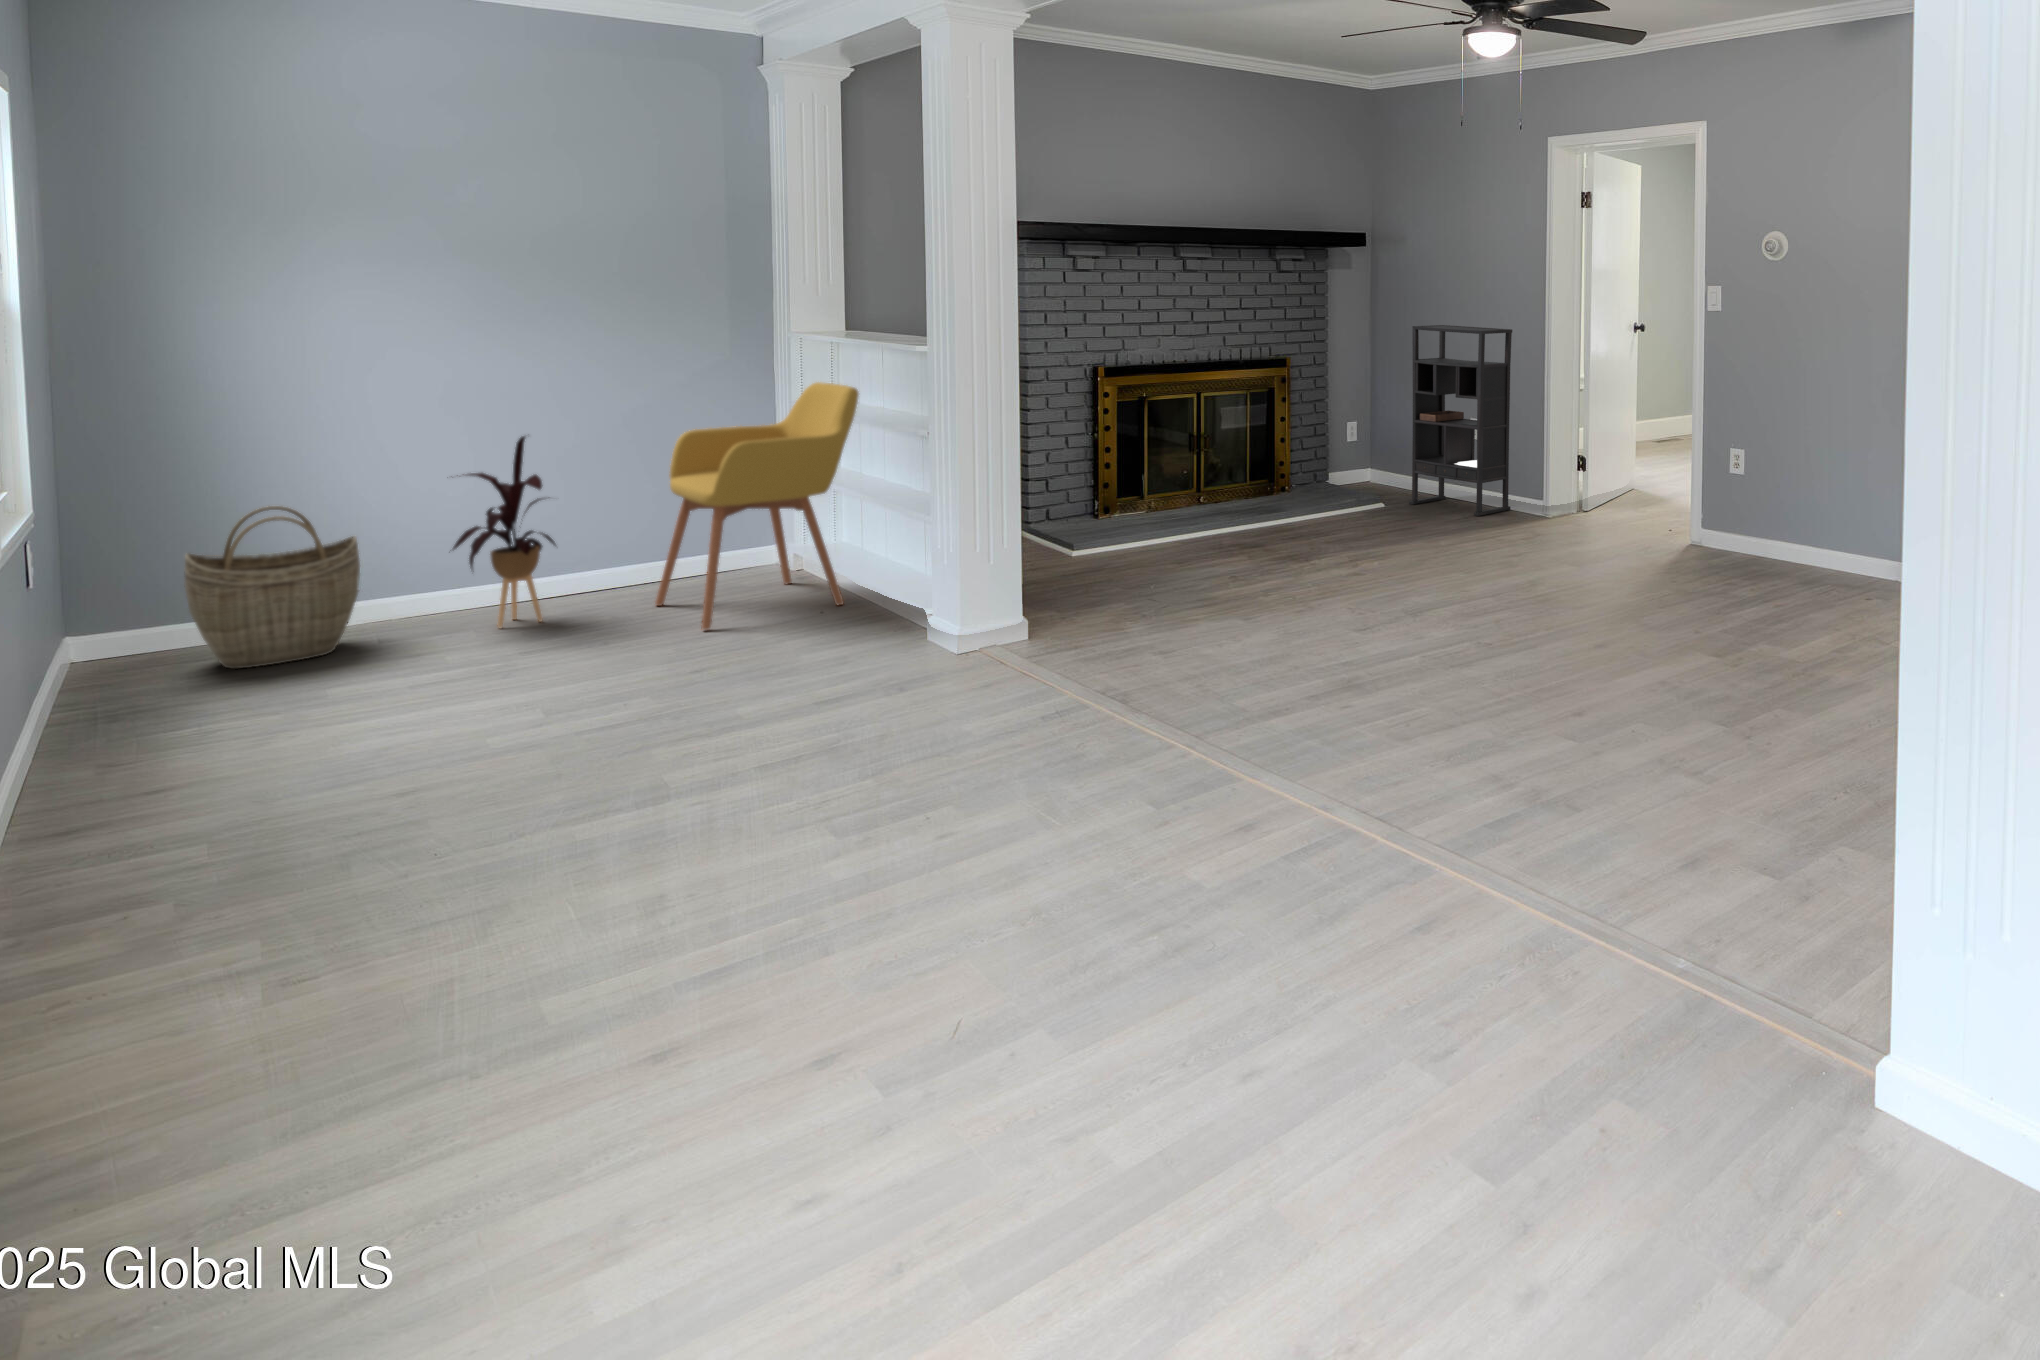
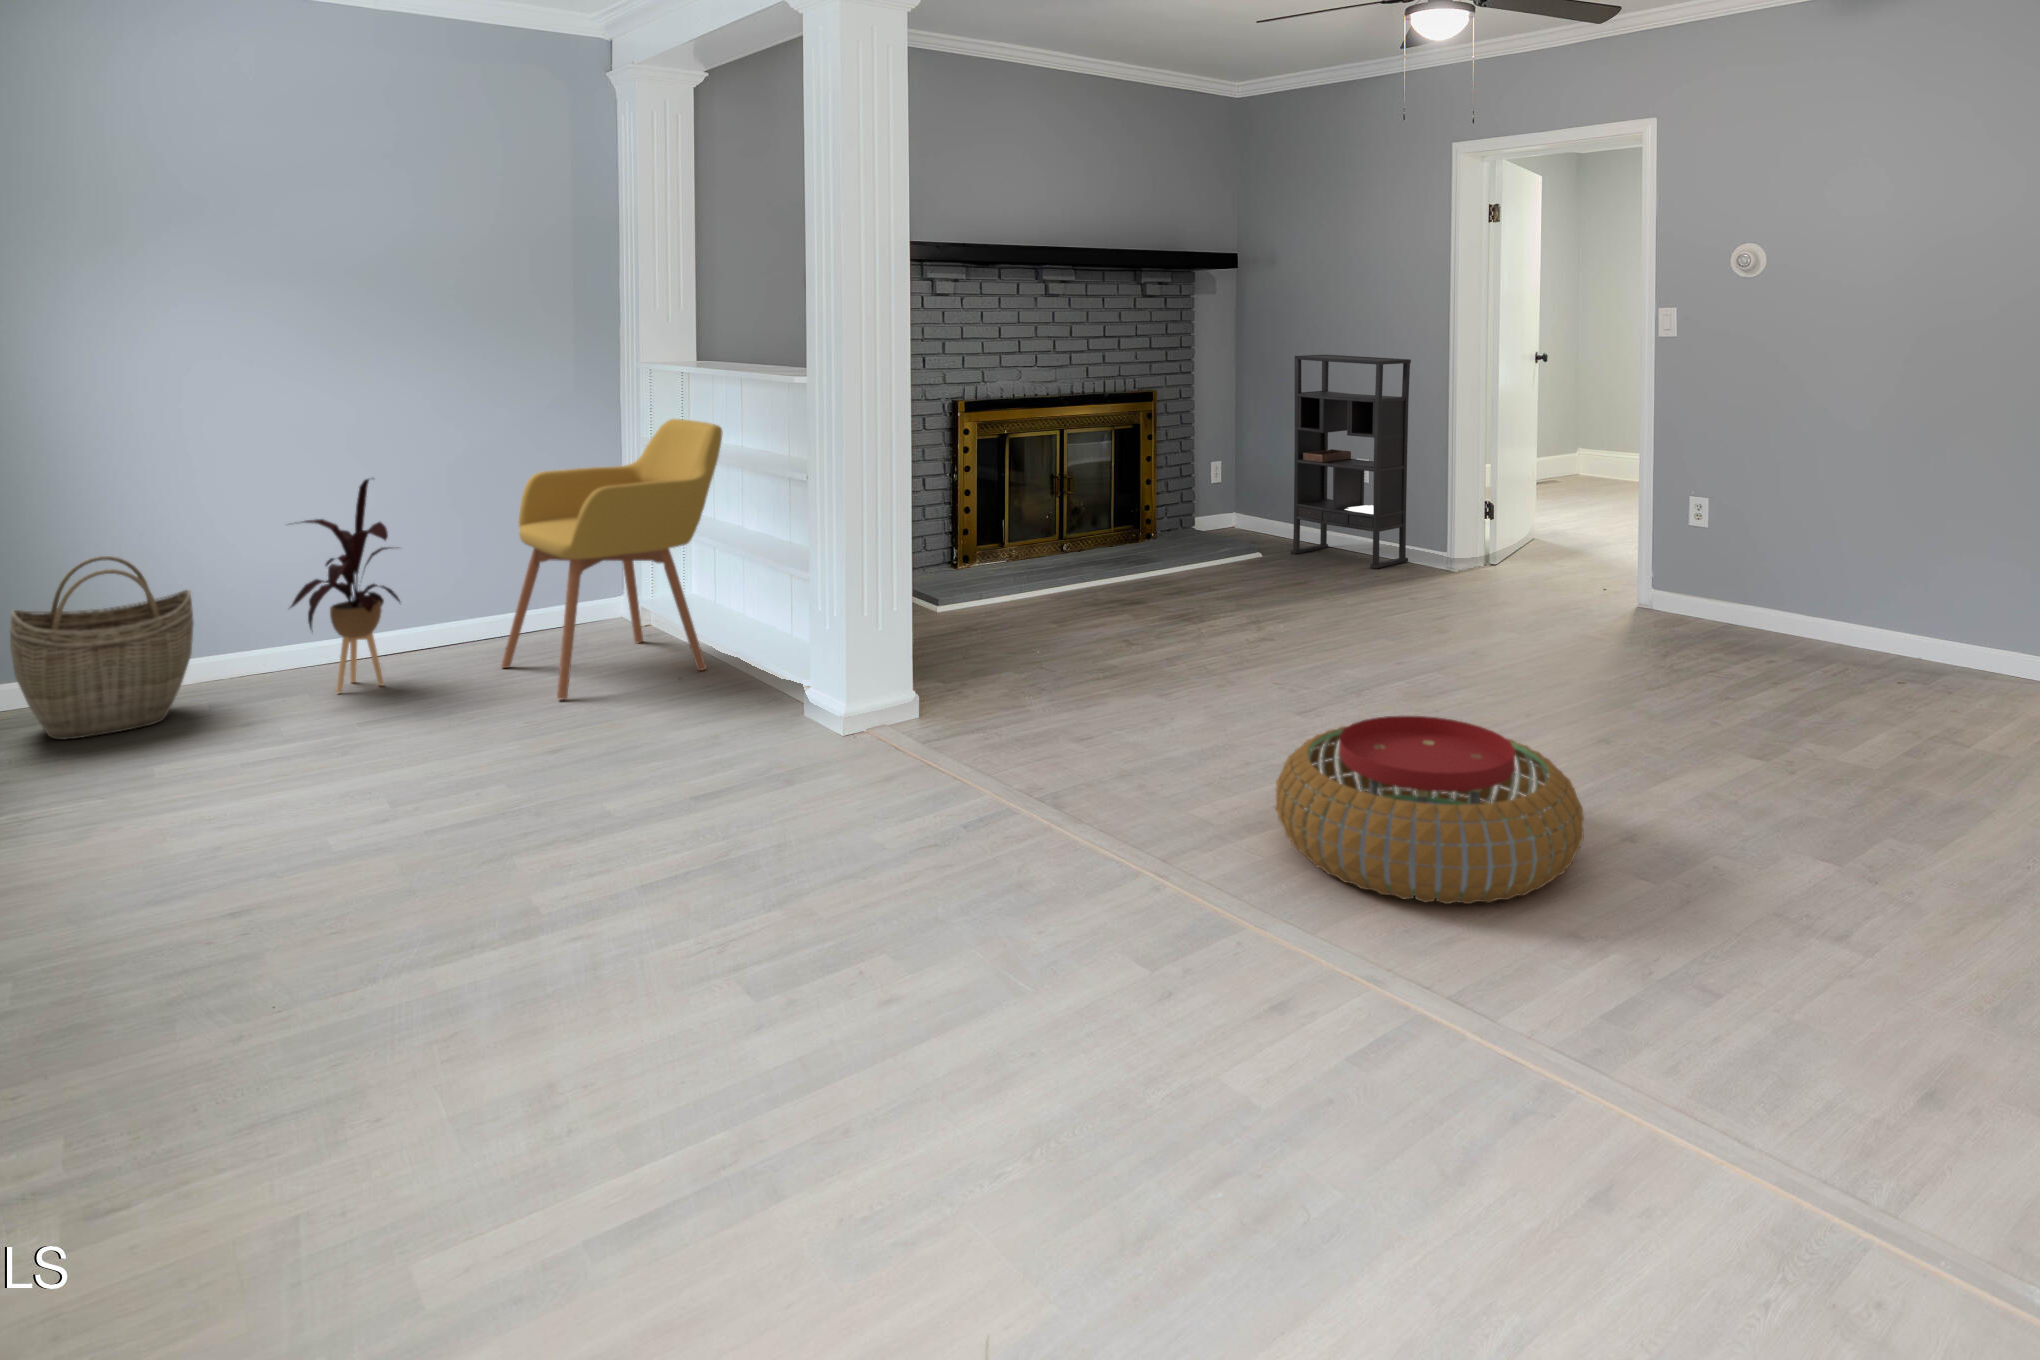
pouf: none [1288,621,1530,762] -> present [1276,716,1584,904]

